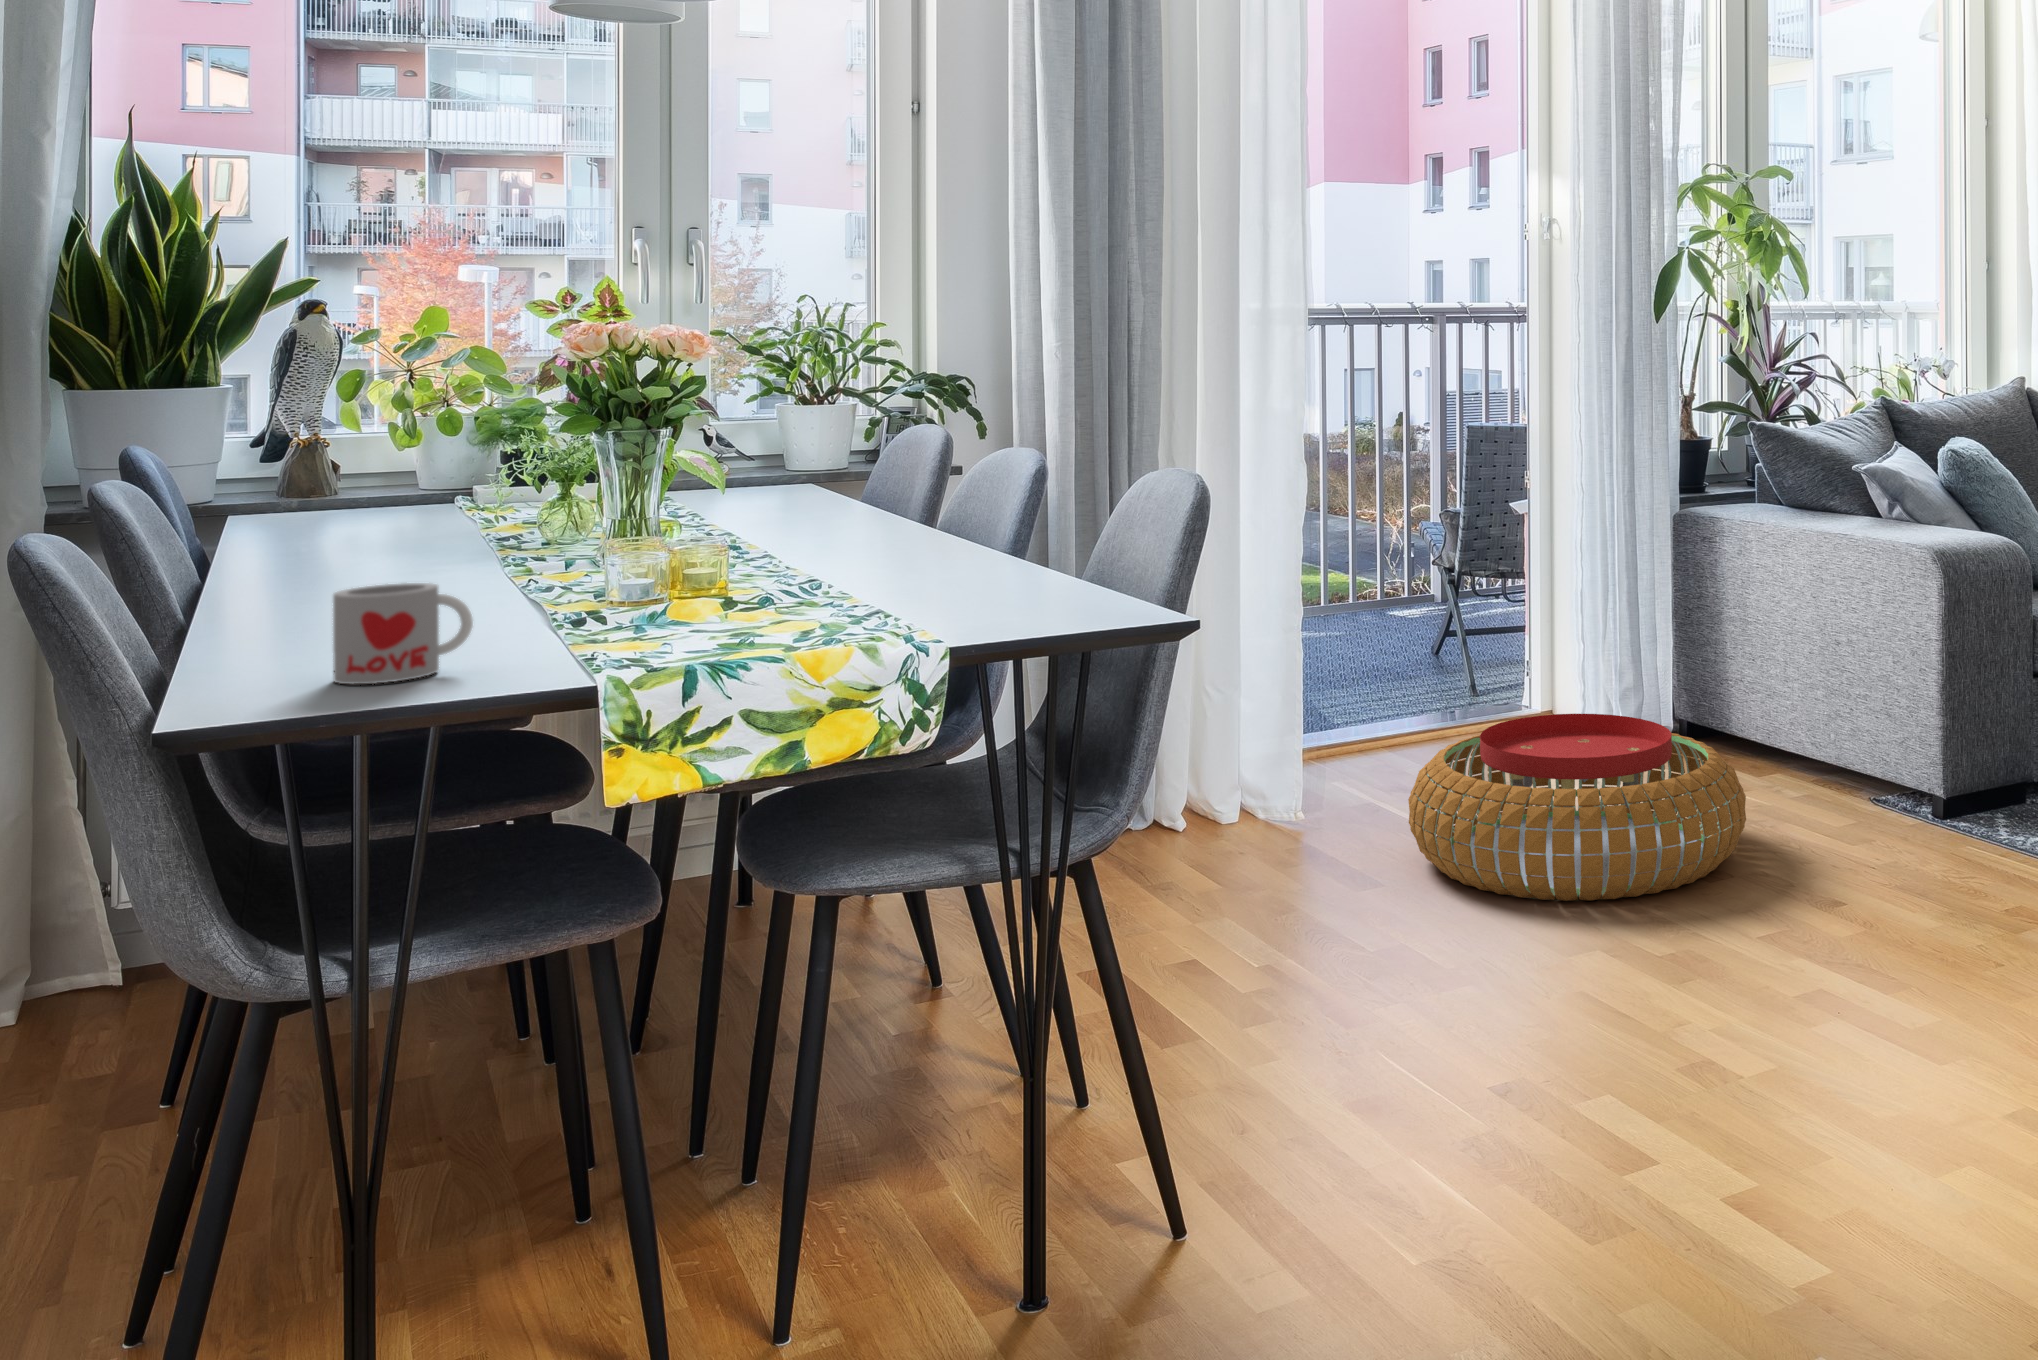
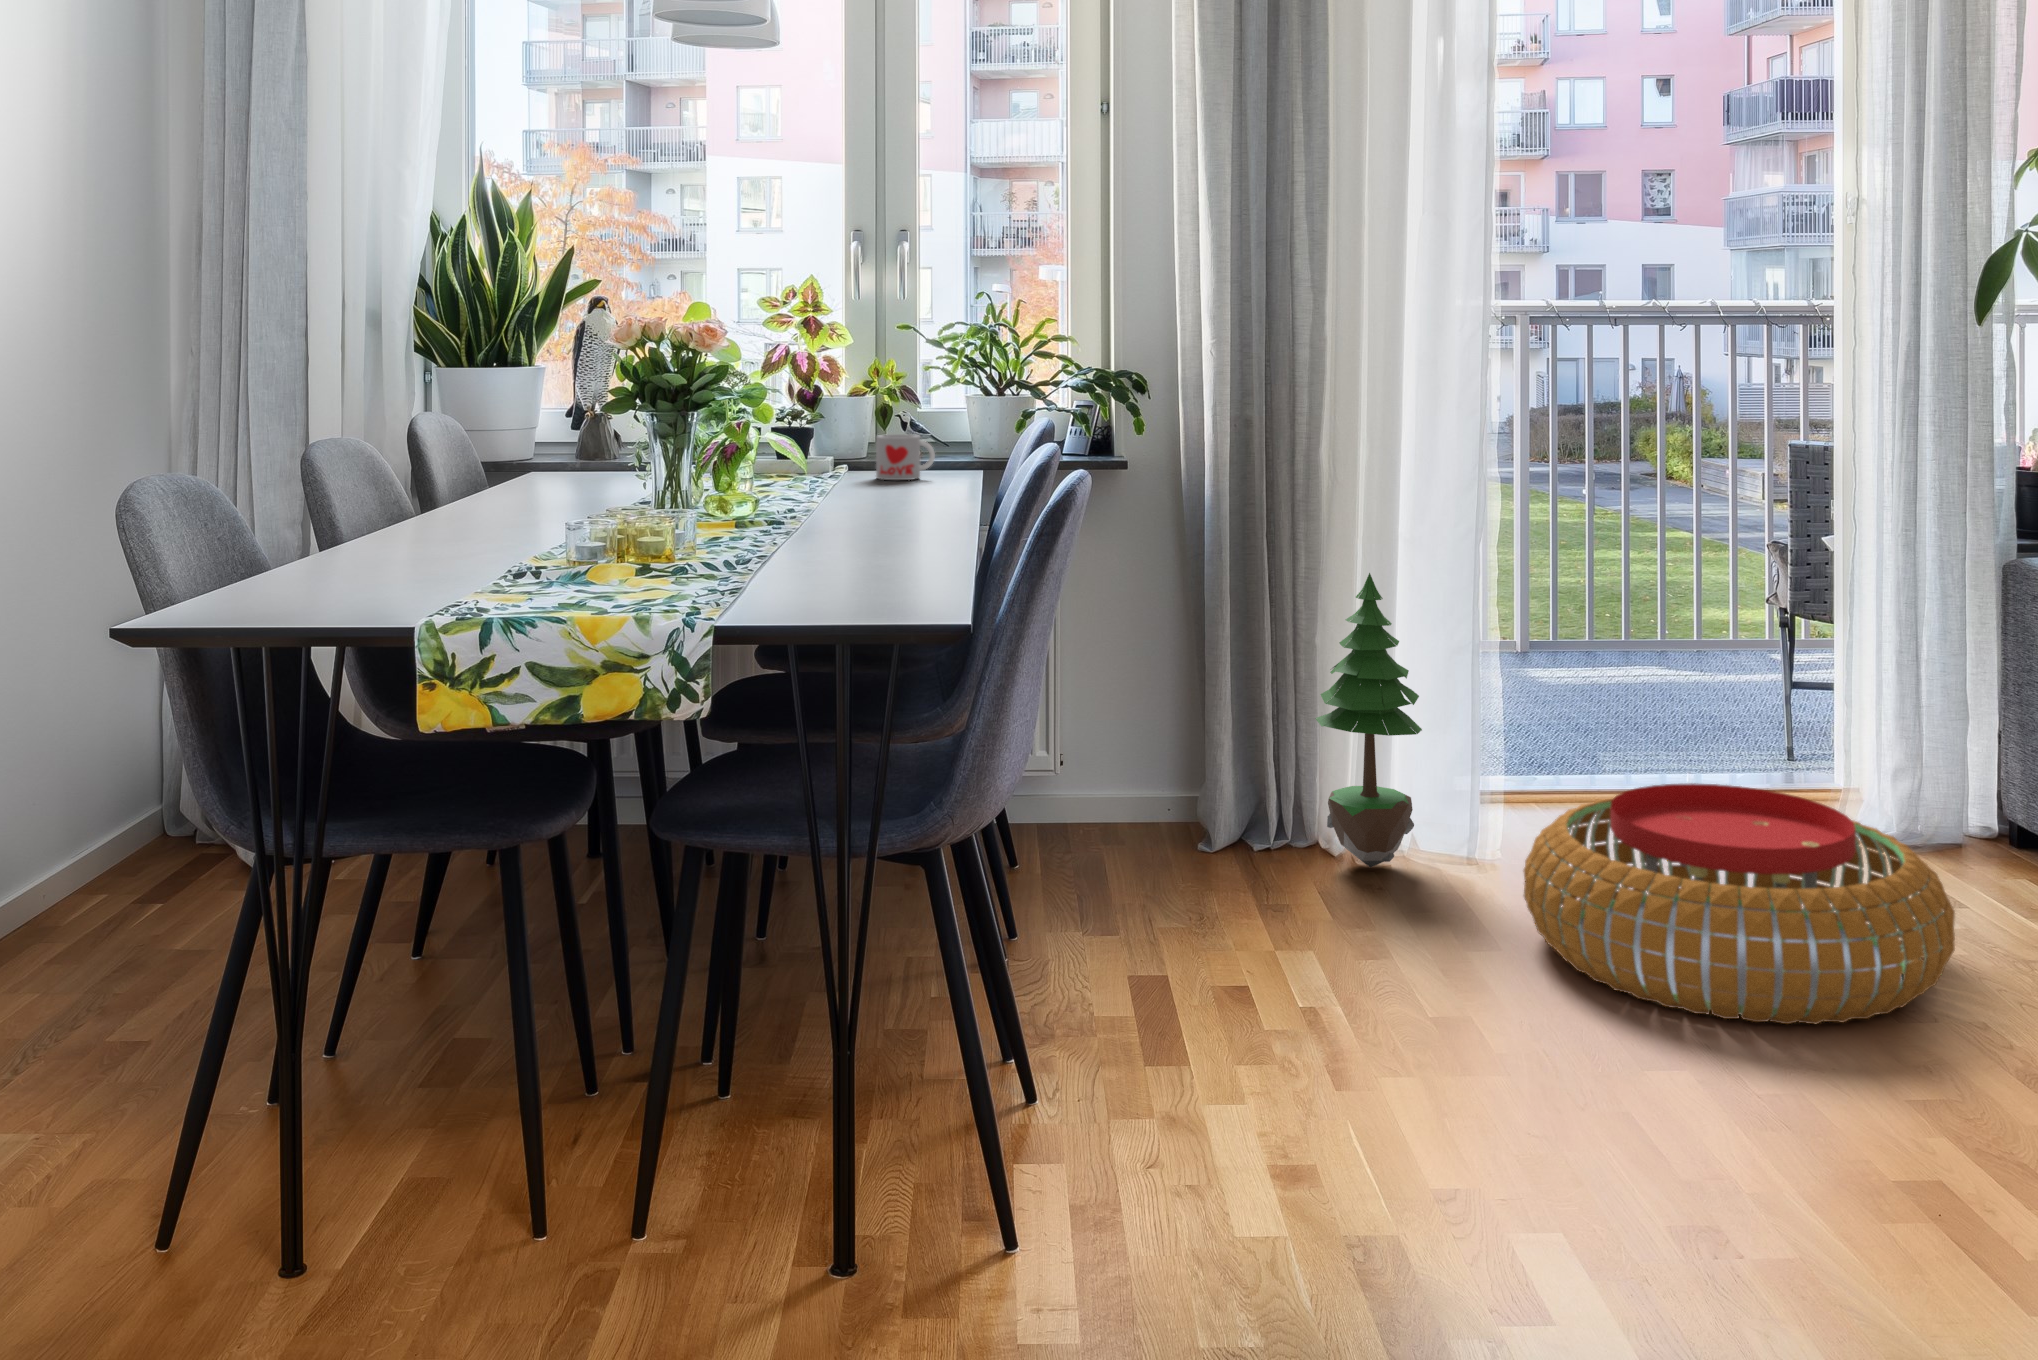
potted tree: none [1182,566,1283,847] -> present [1315,573,1422,868]
mug: present [333,583,473,684] -> present [876,434,935,480]

